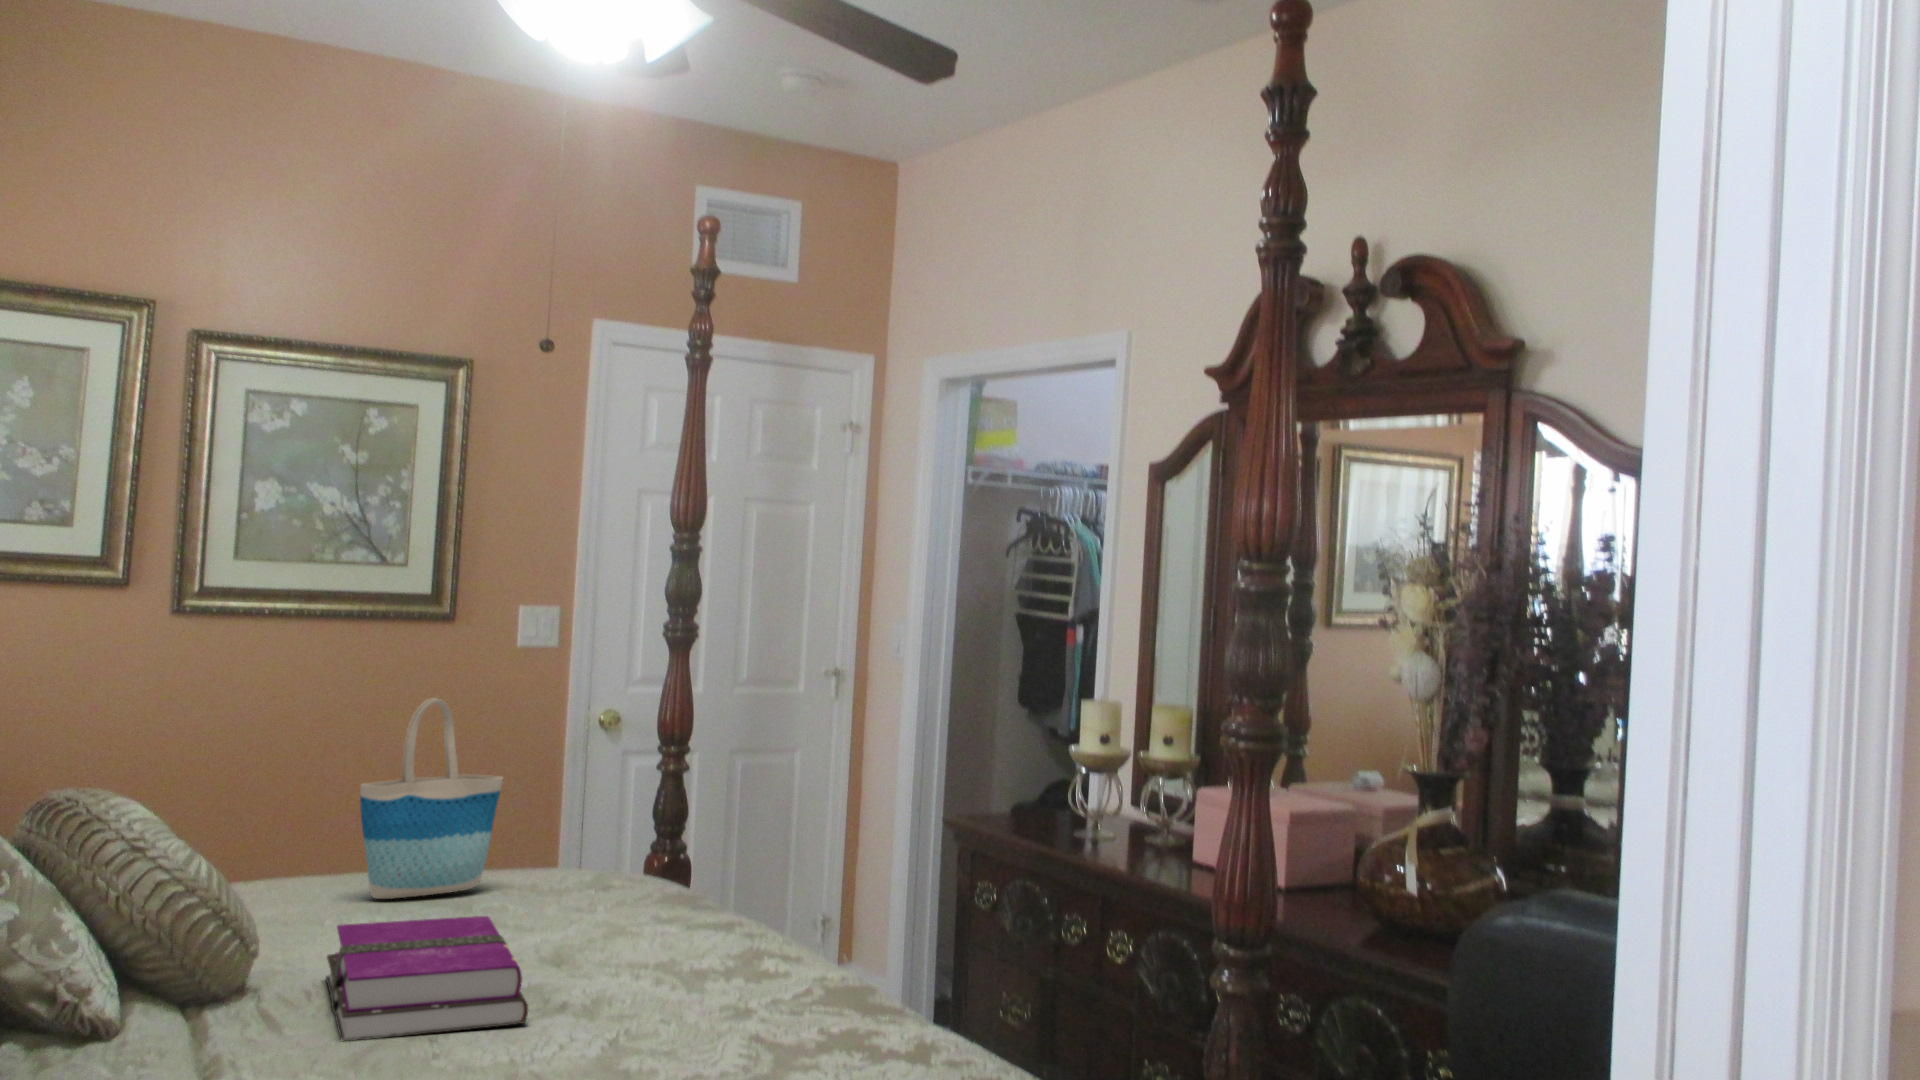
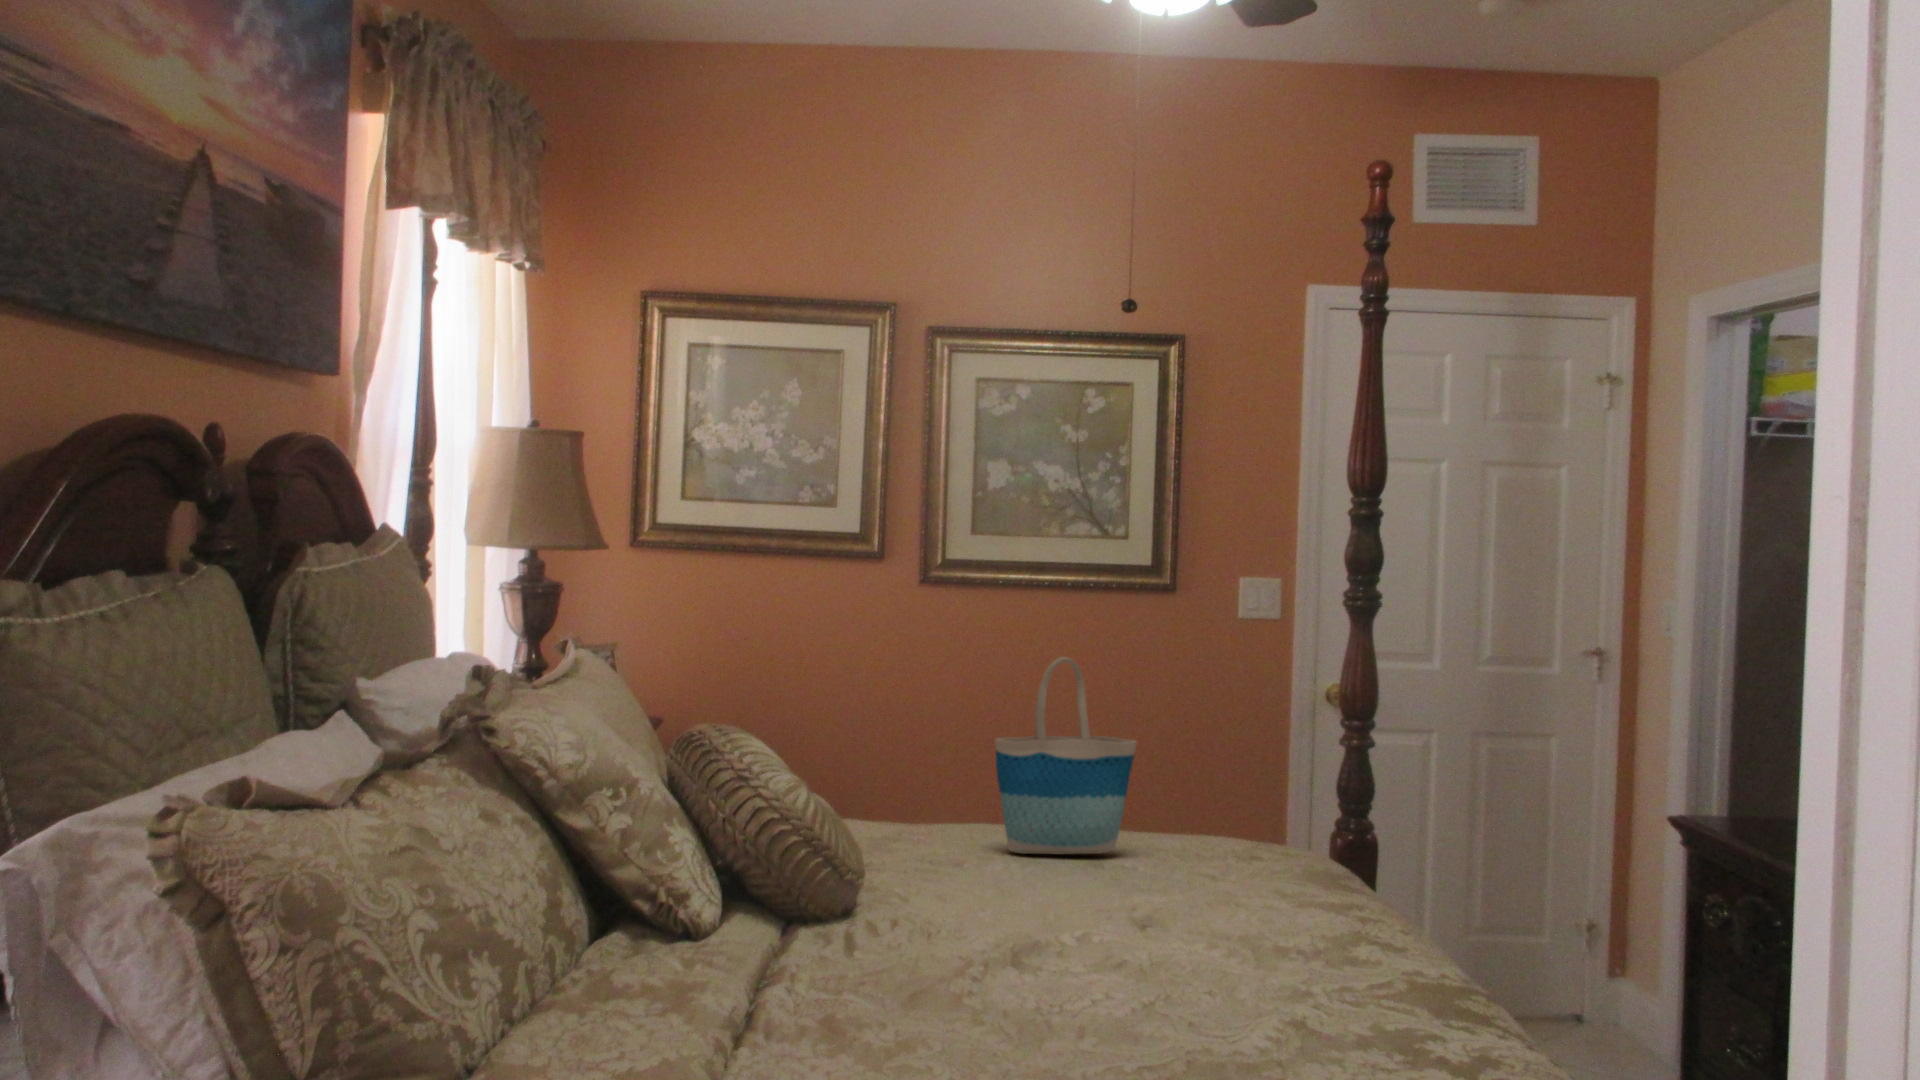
hardback book: present [326,916,528,1041] -> none [878,867,1066,990]

